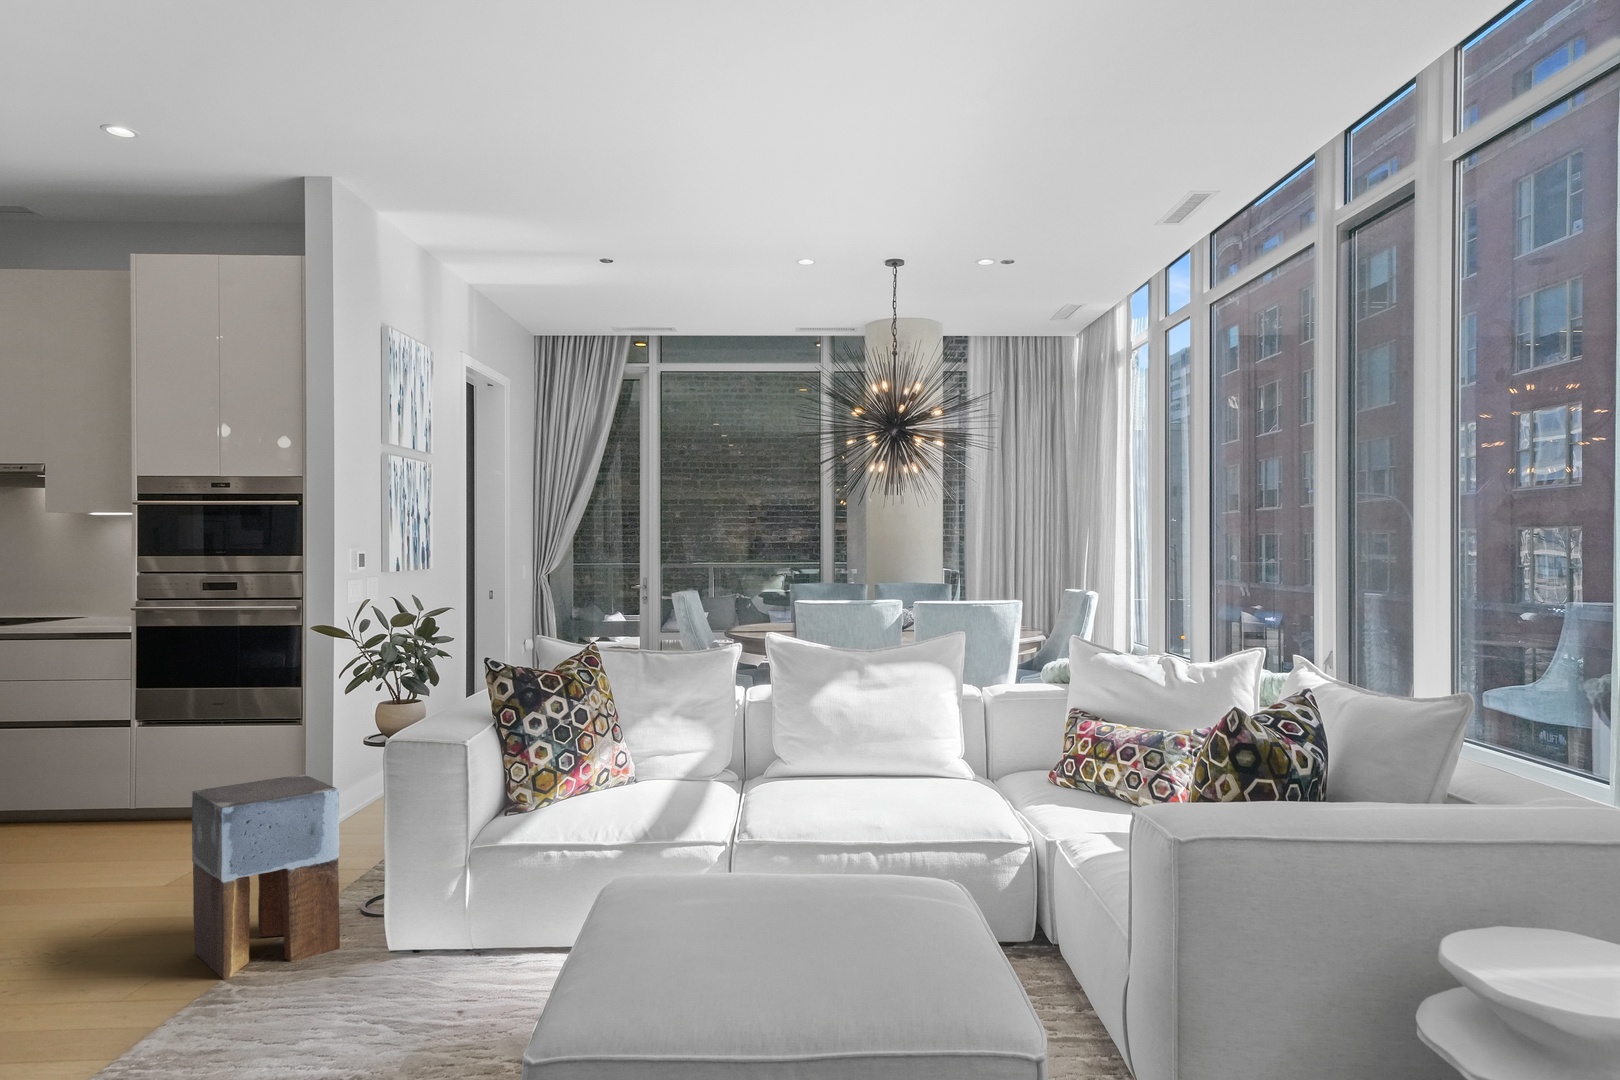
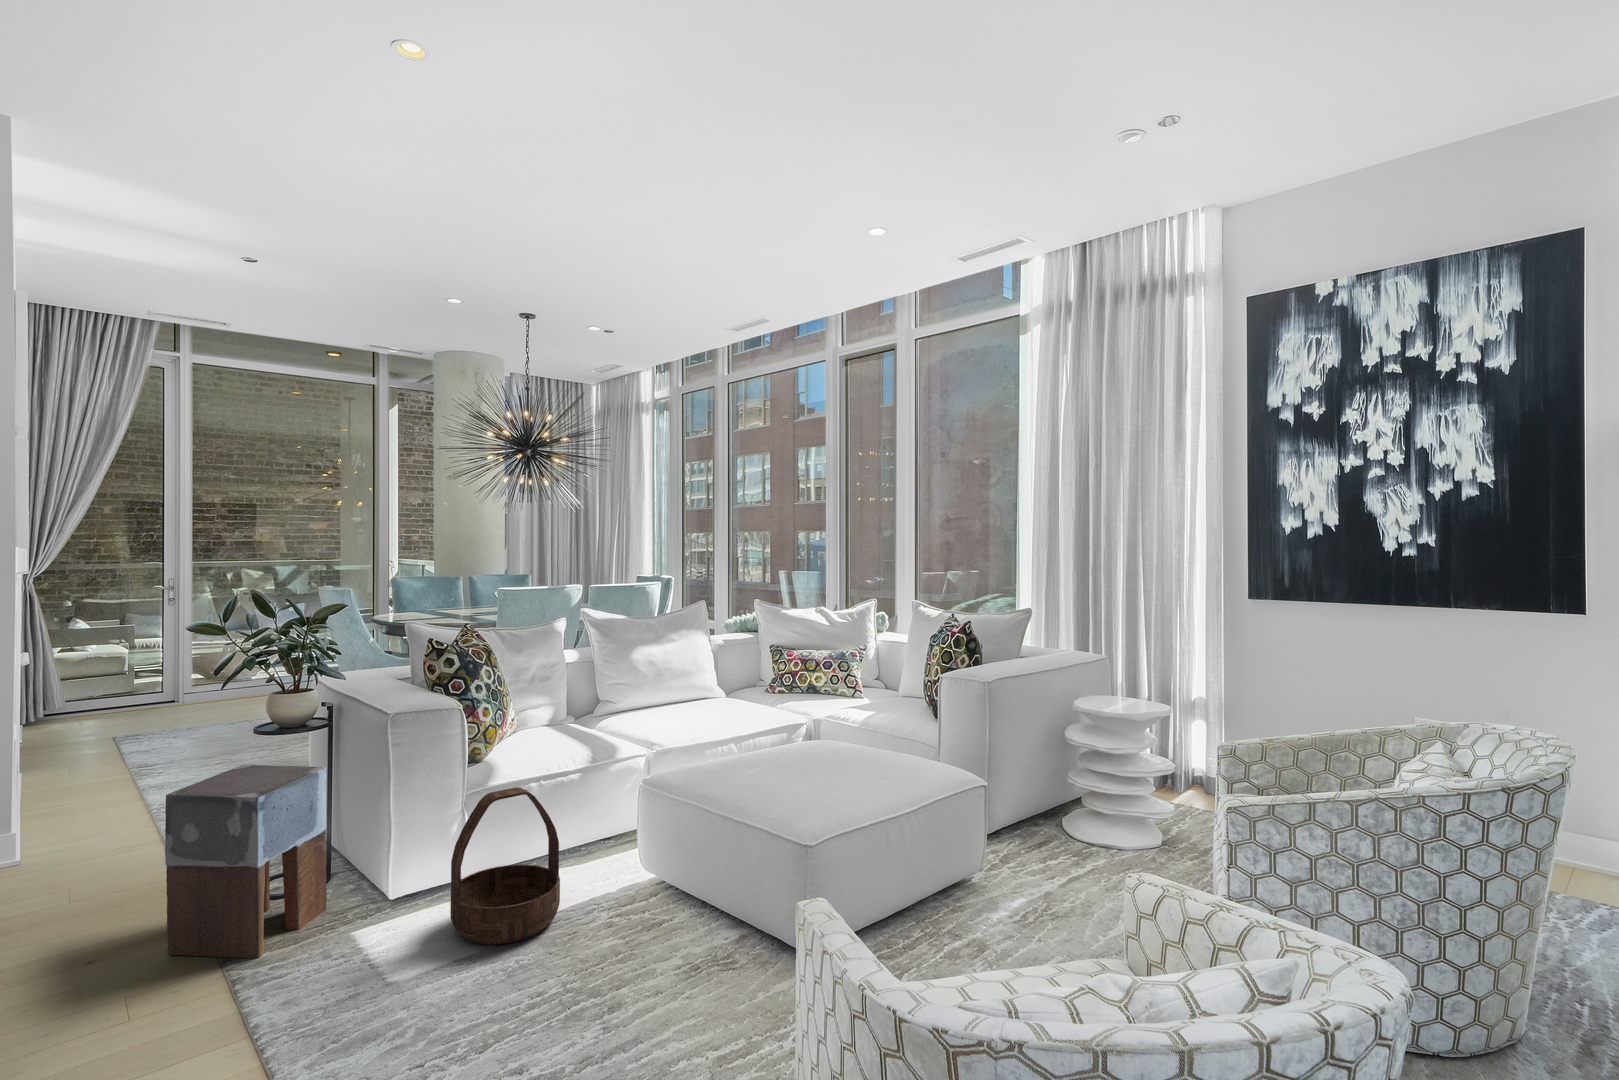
basket: none [334,849,474,1046] -> present [450,787,560,945]

